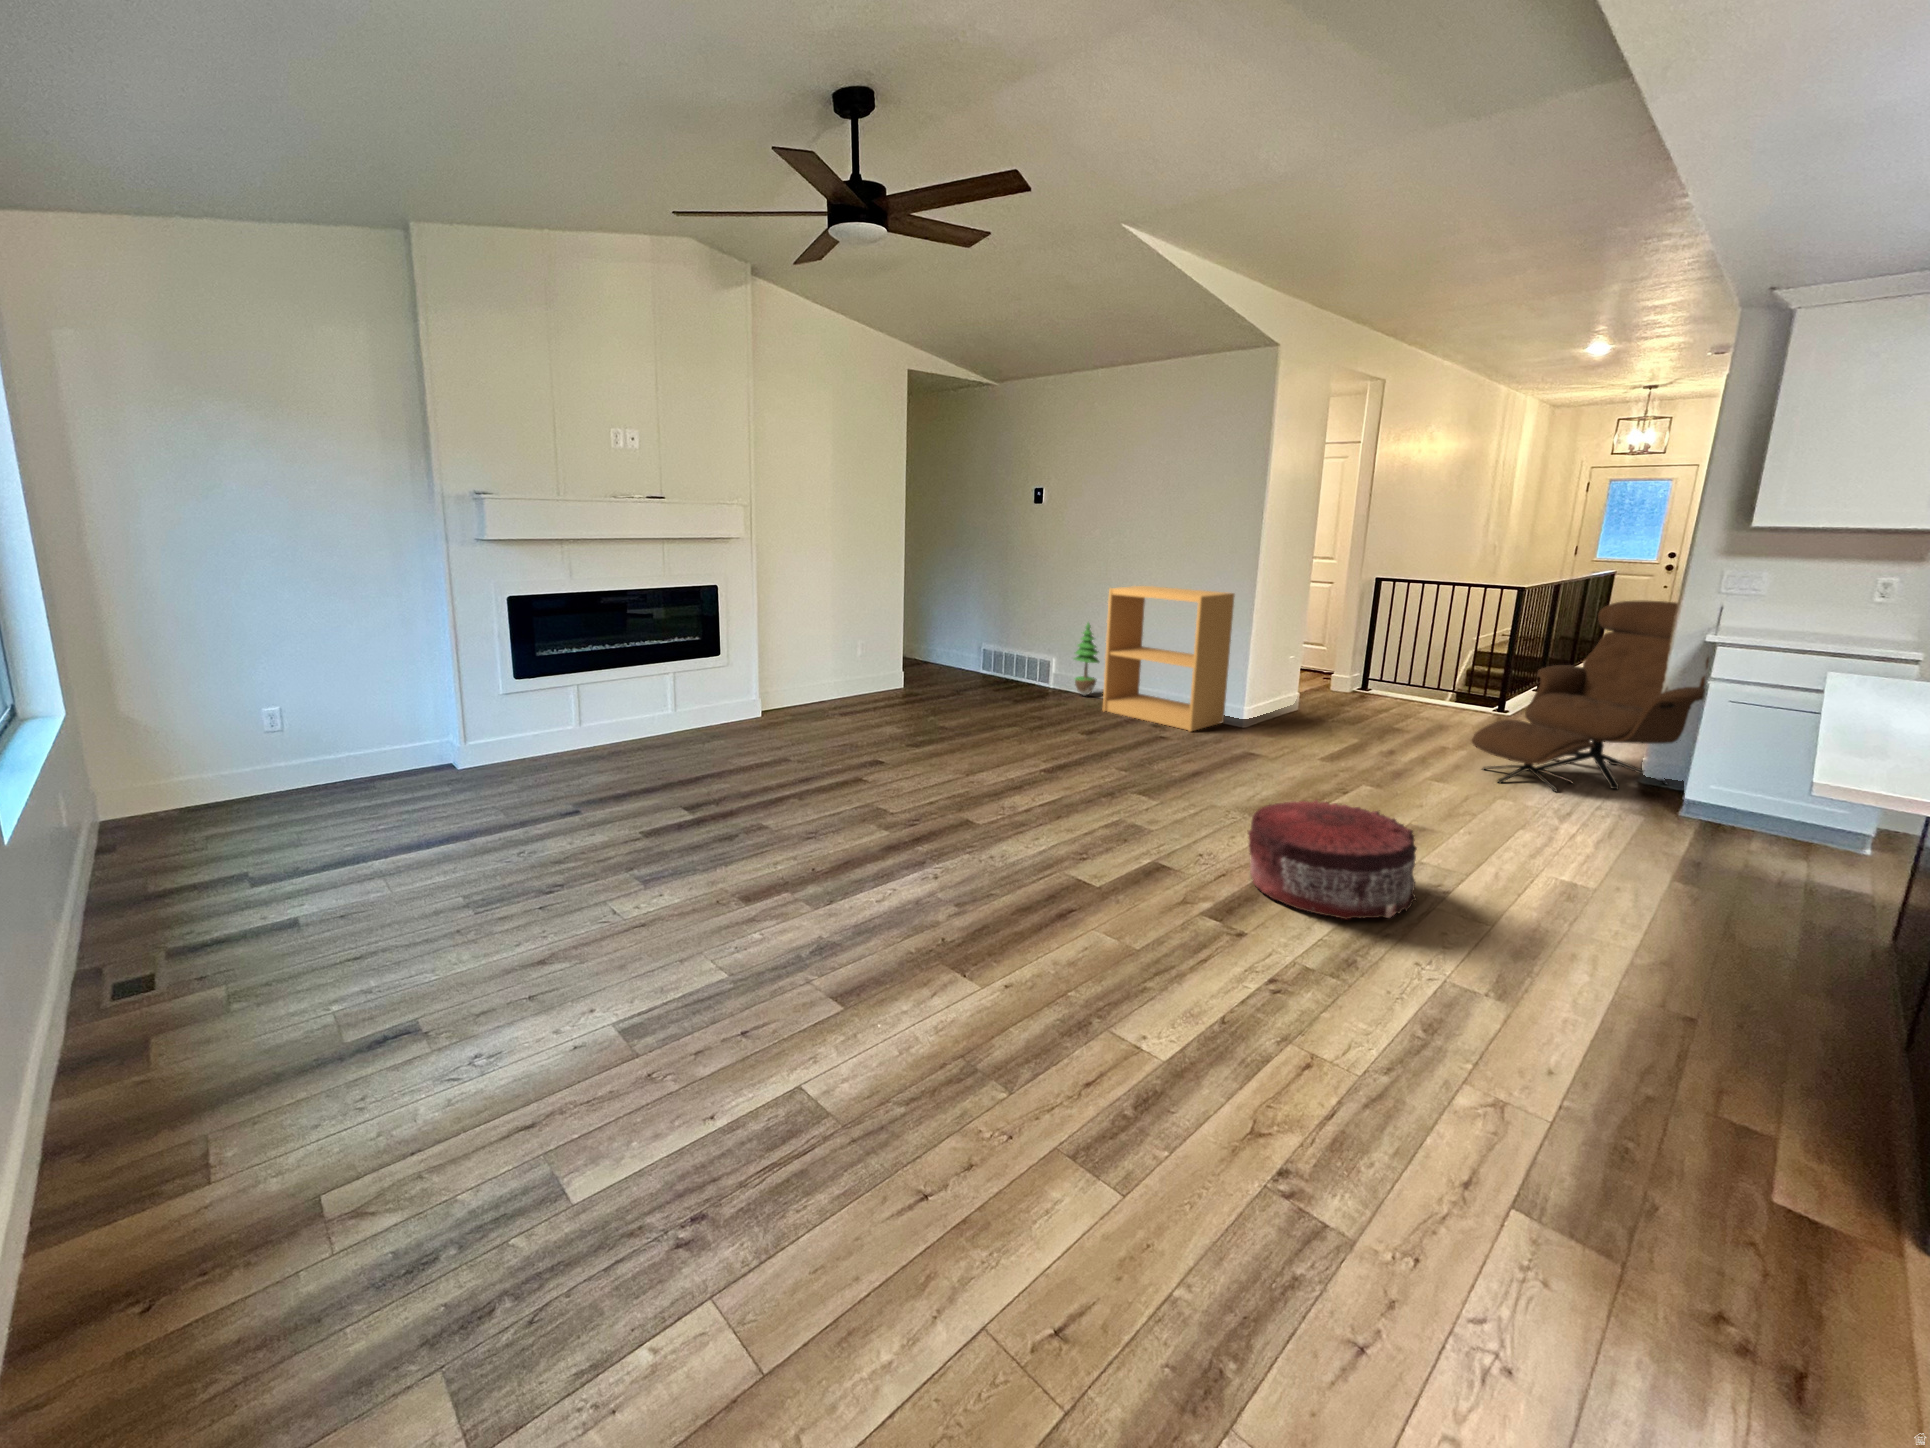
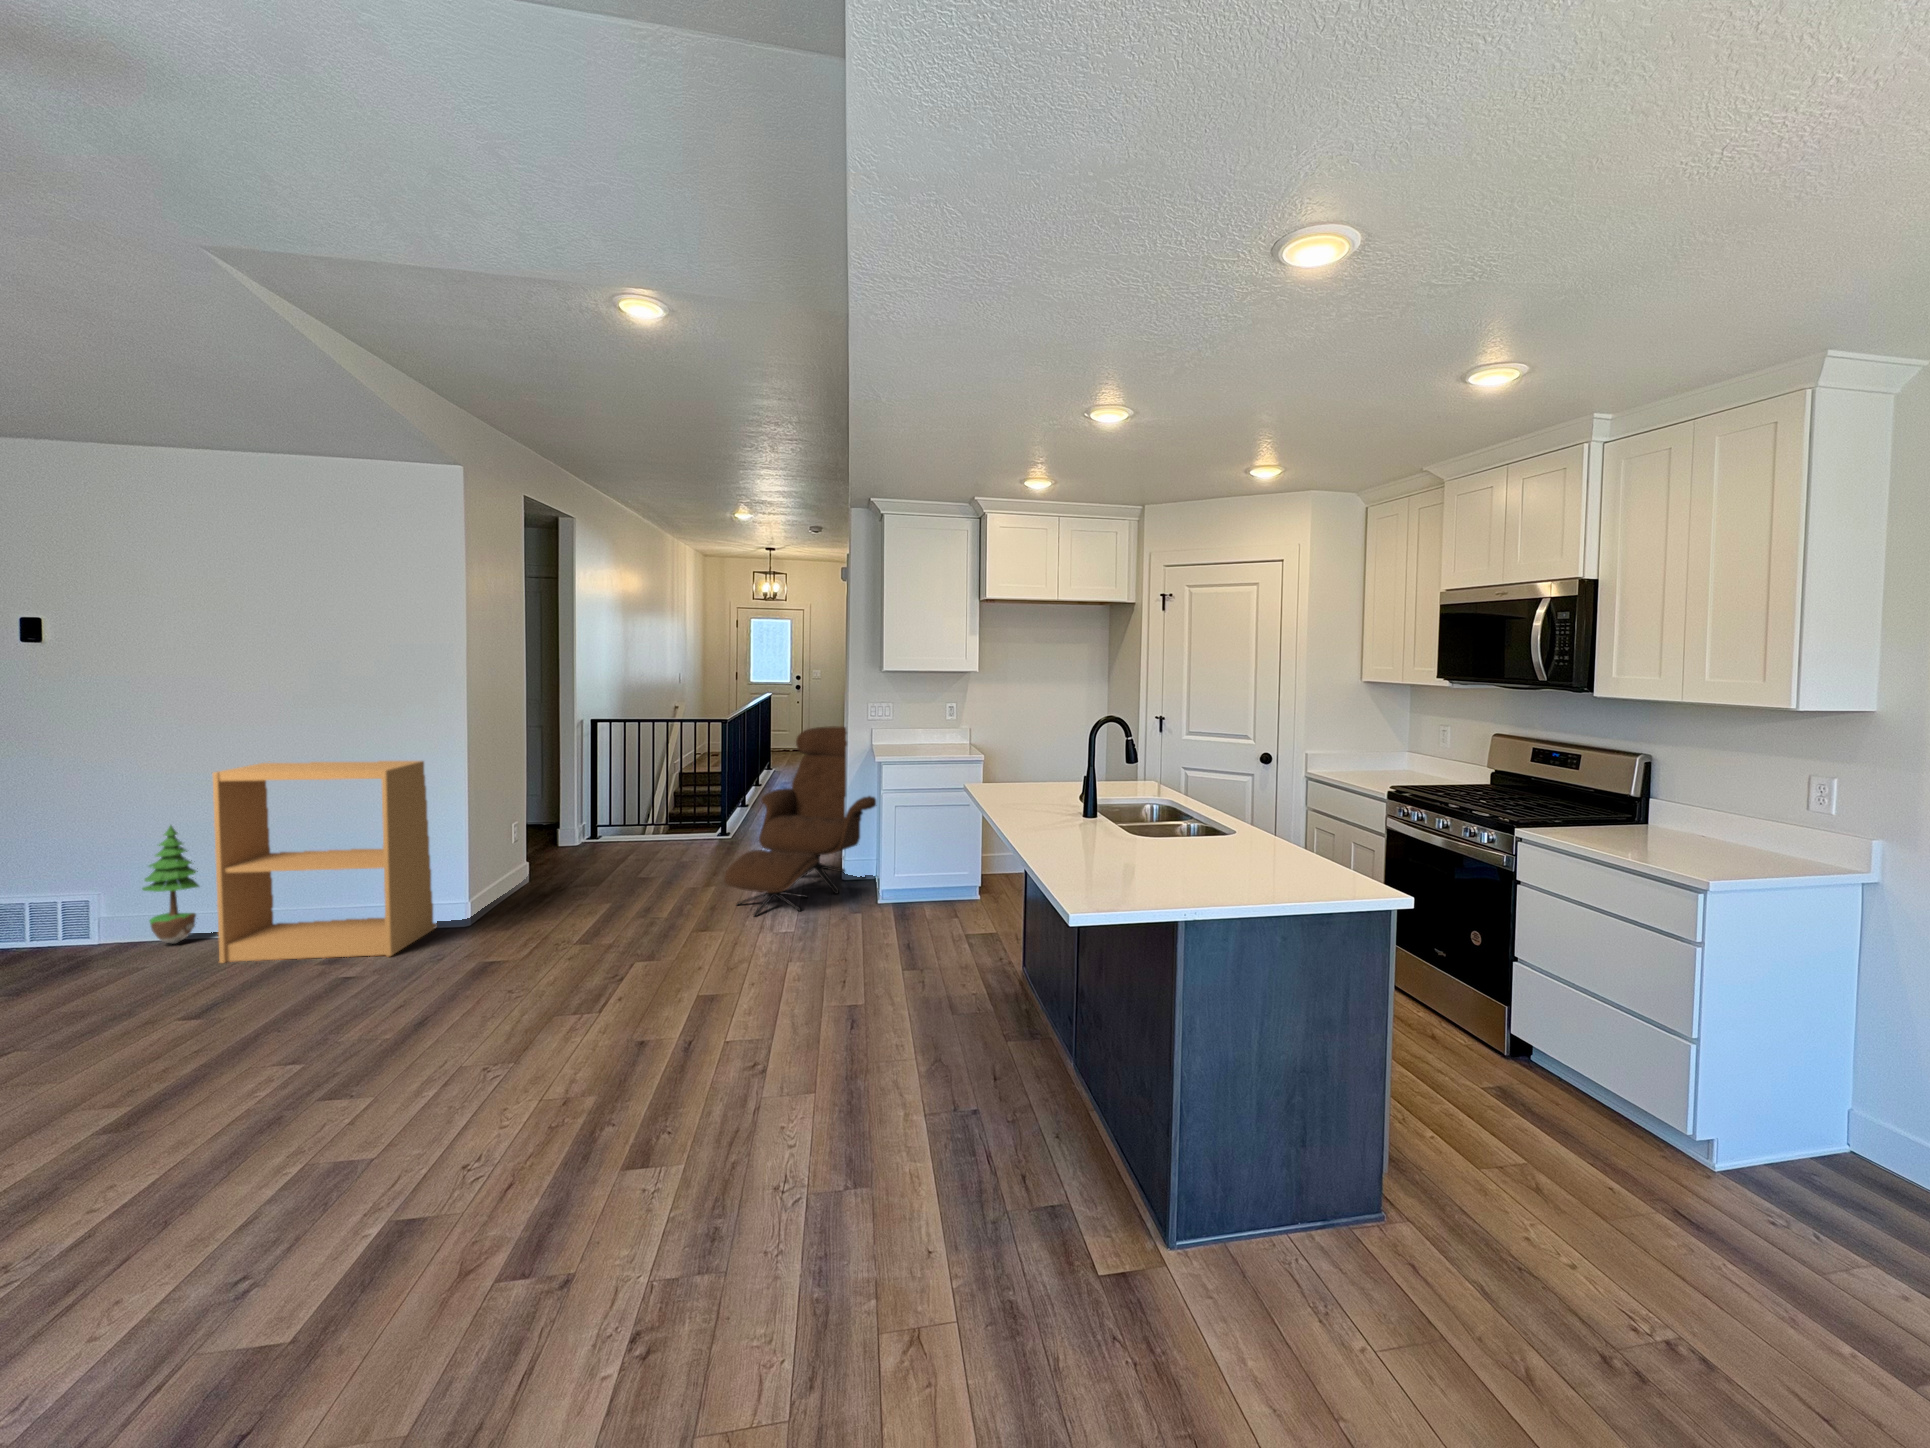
pouf: present [1248,800,1417,919] -> none [537,1009,747,1190]

